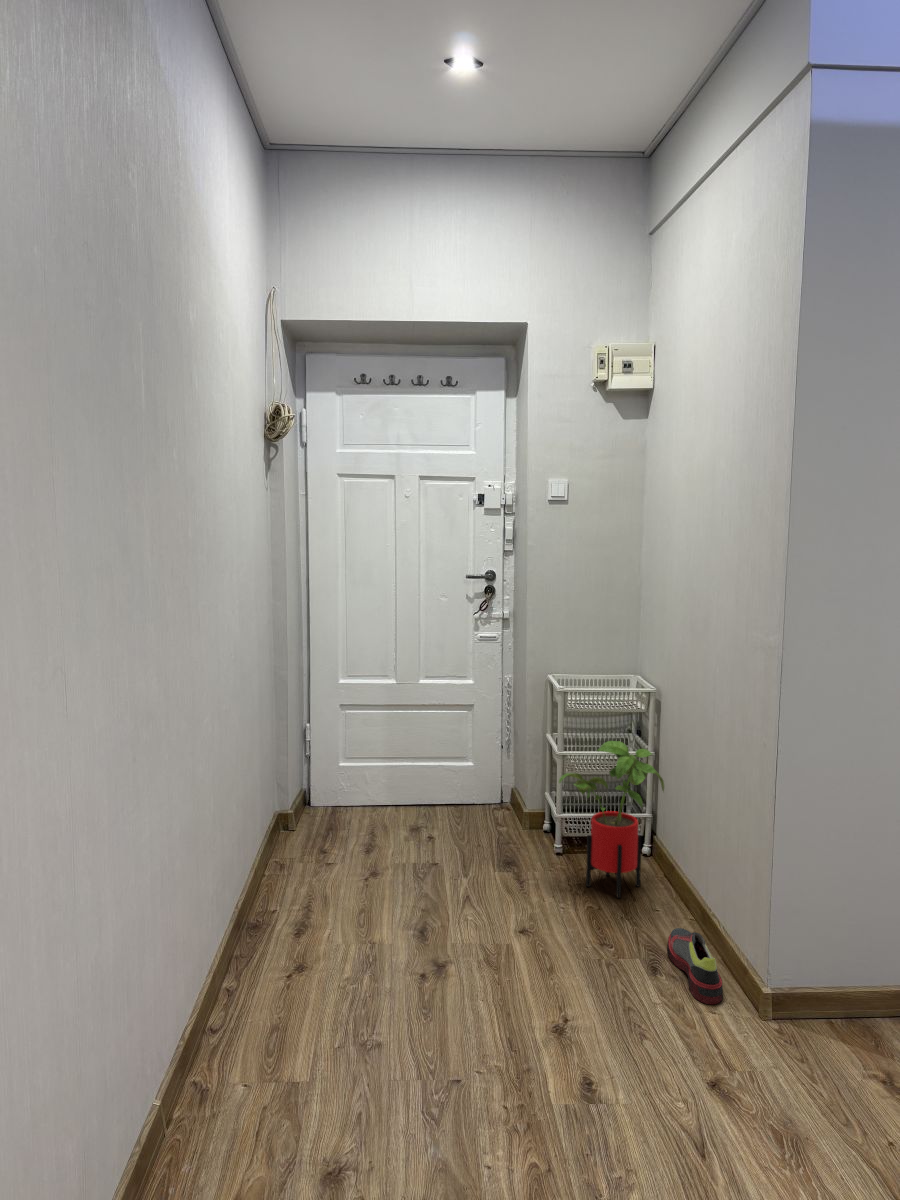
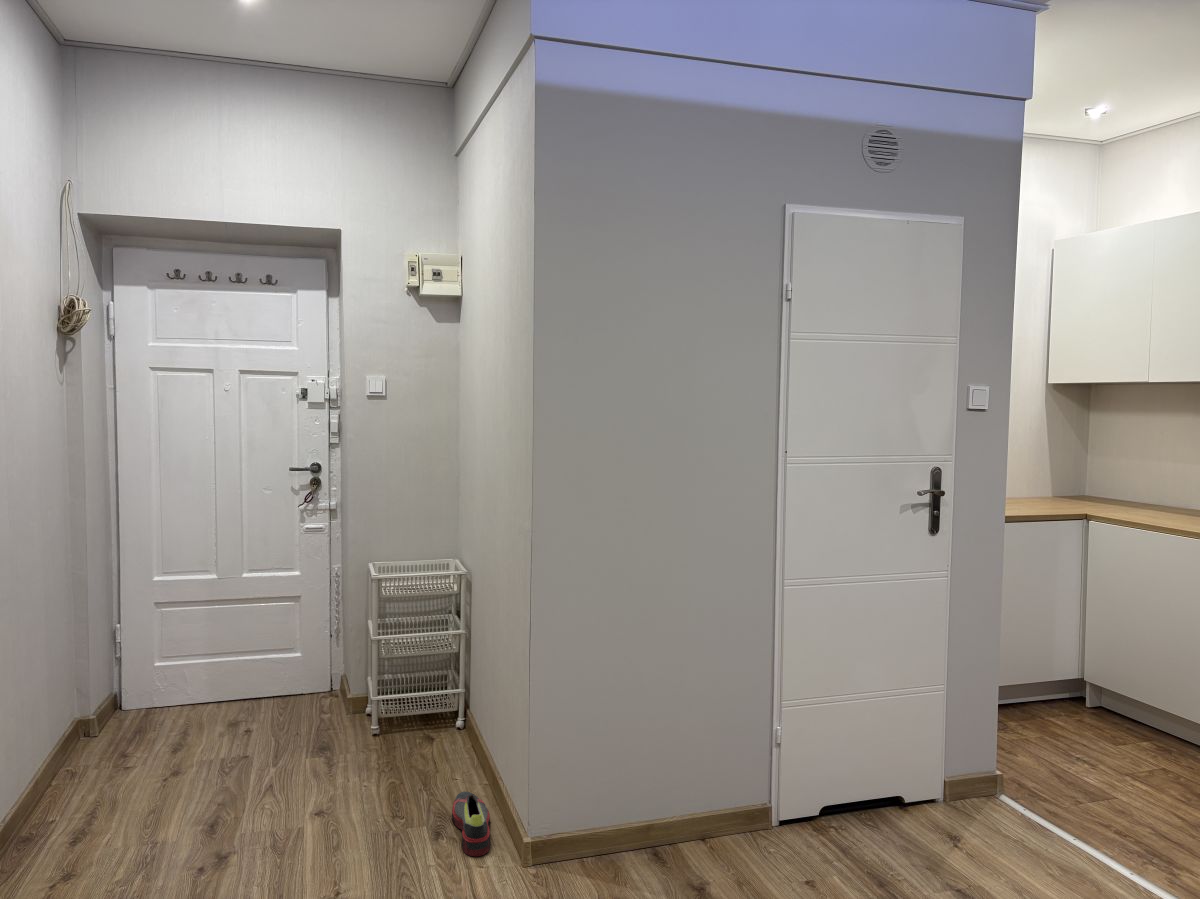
house plant: present [559,741,664,898] -> none [364,624,467,771]

